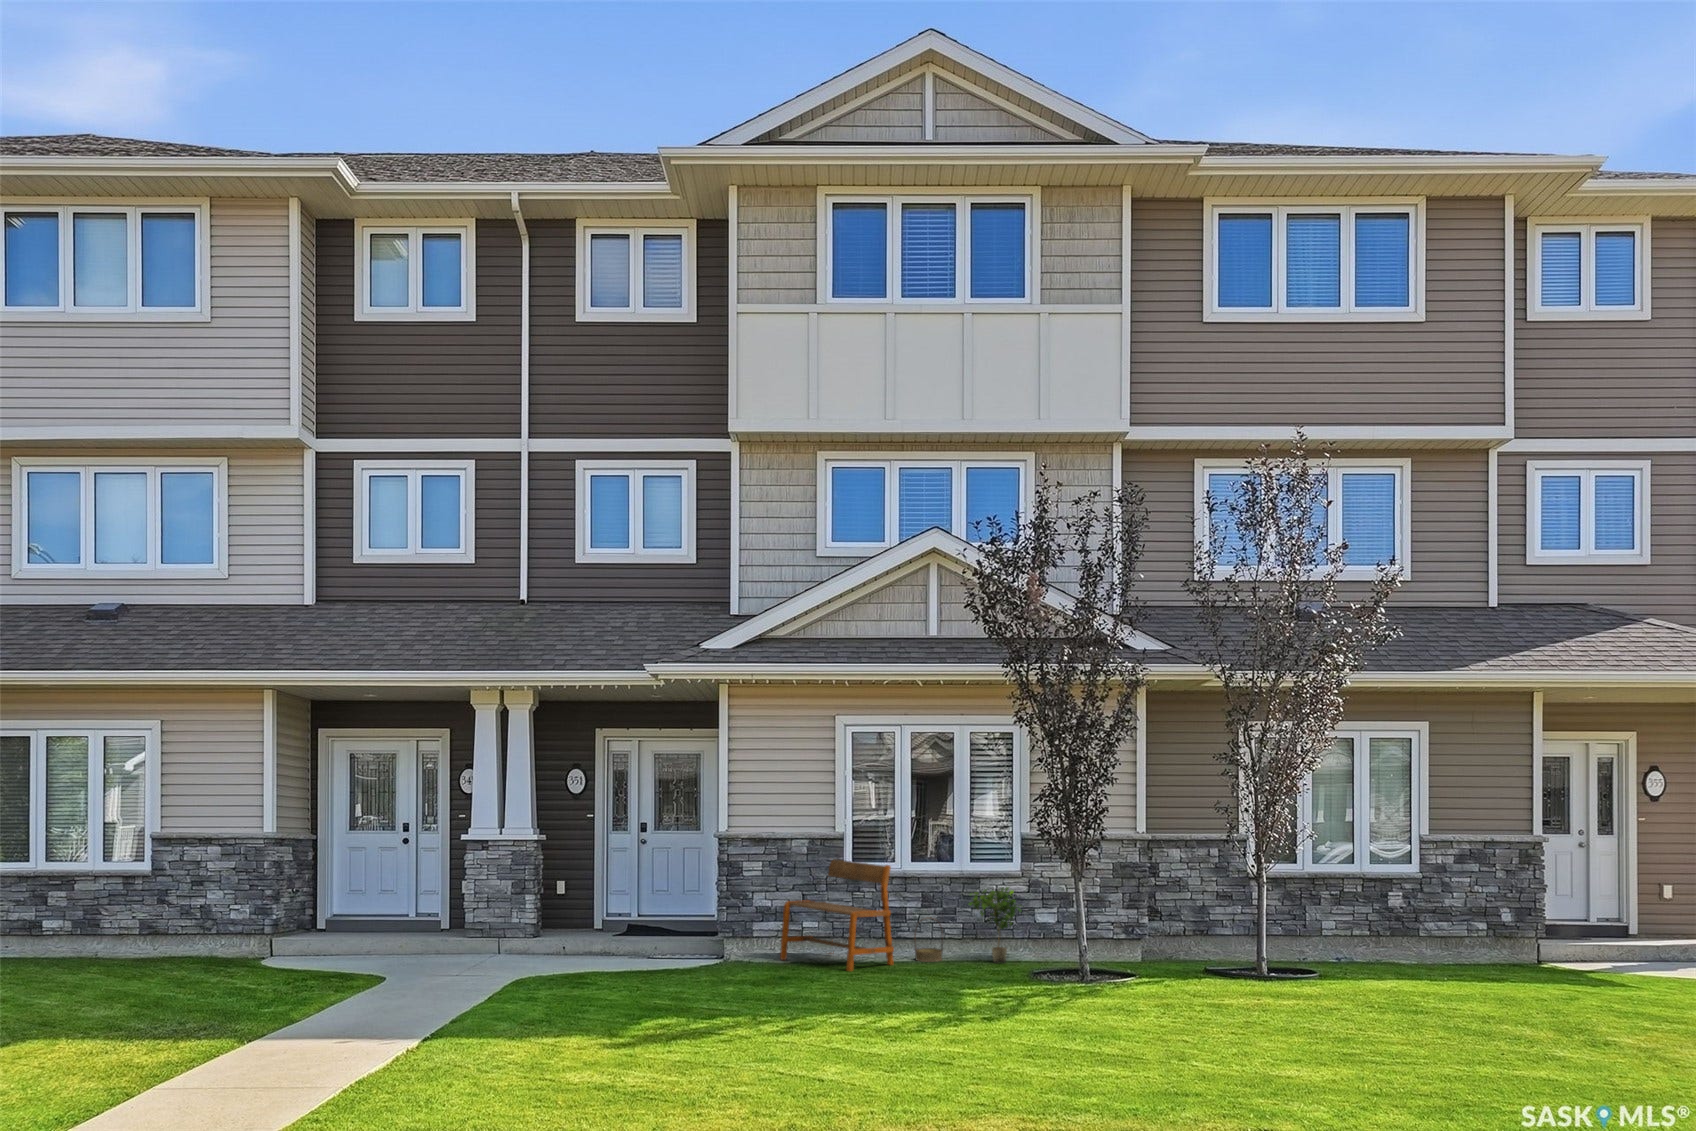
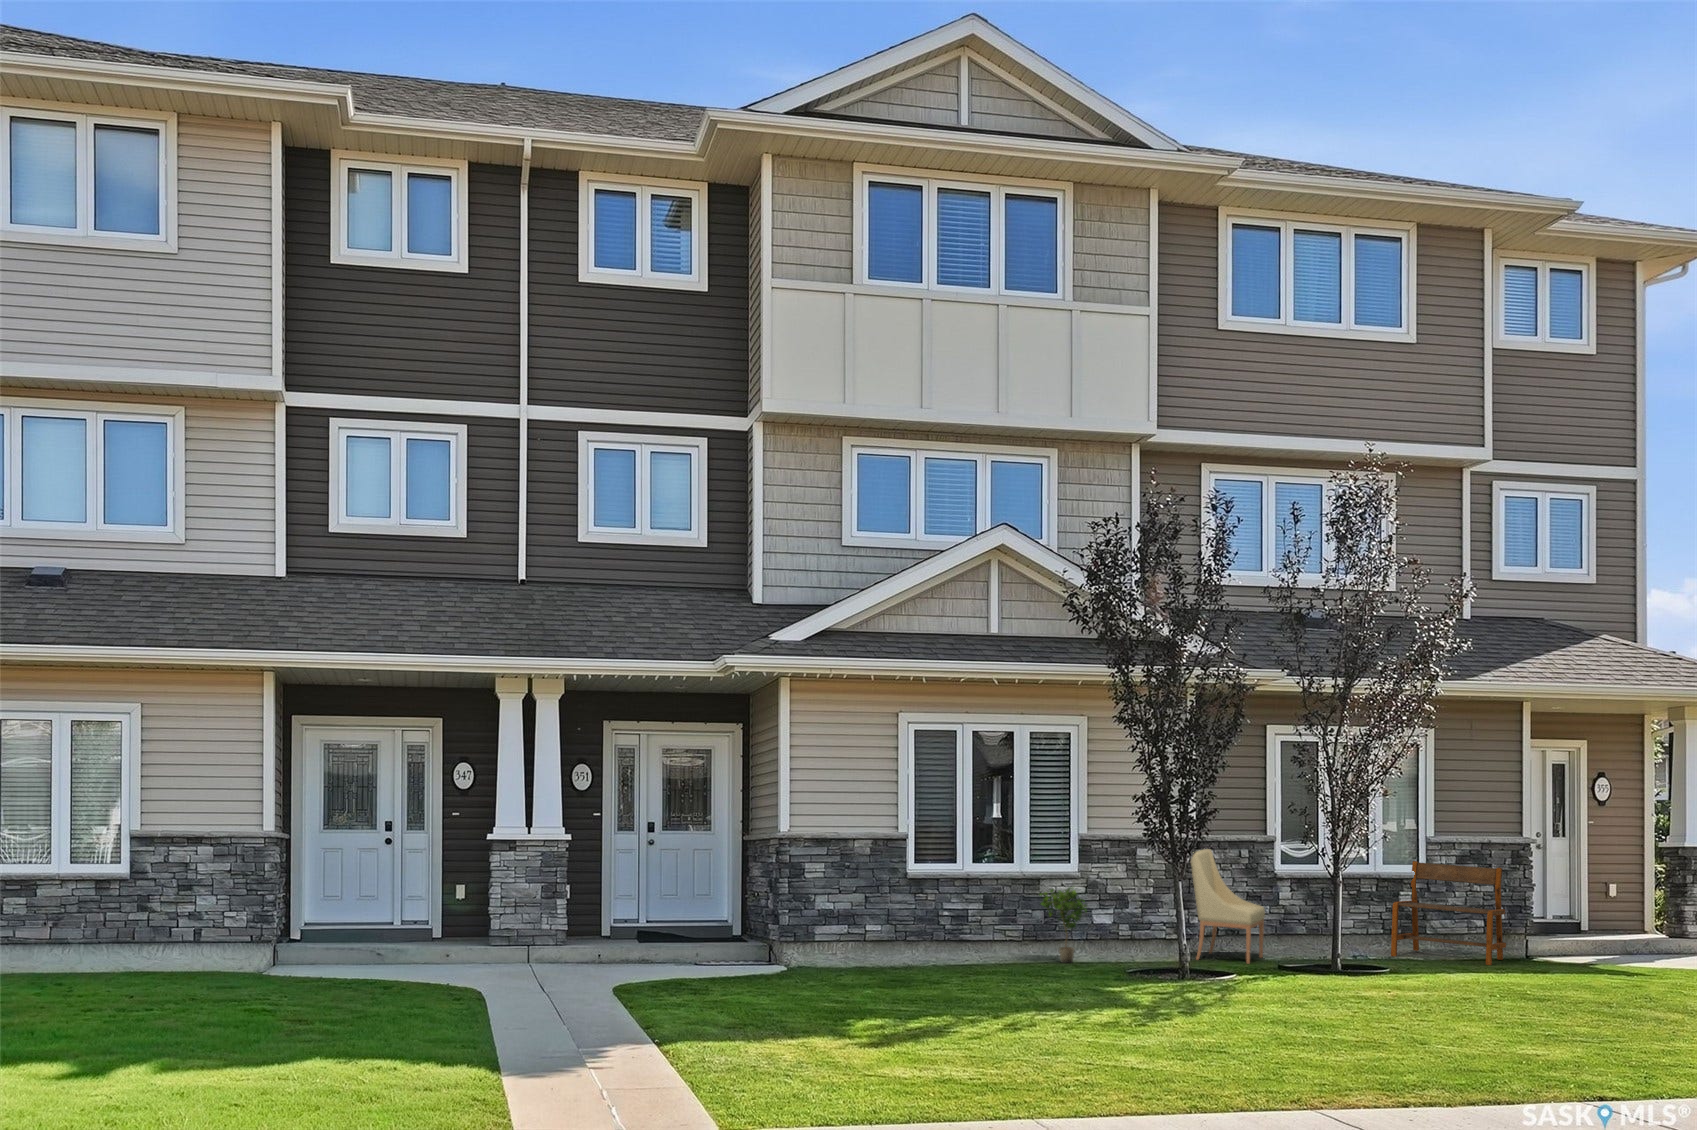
chair: none [1131,849,1216,968] -> present [1191,849,1265,964]
bench: present [780,859,894,971] -> present [1391,861,1506,965]
basket: present [914,918,943,962] -> none [980,918,1008,963]

